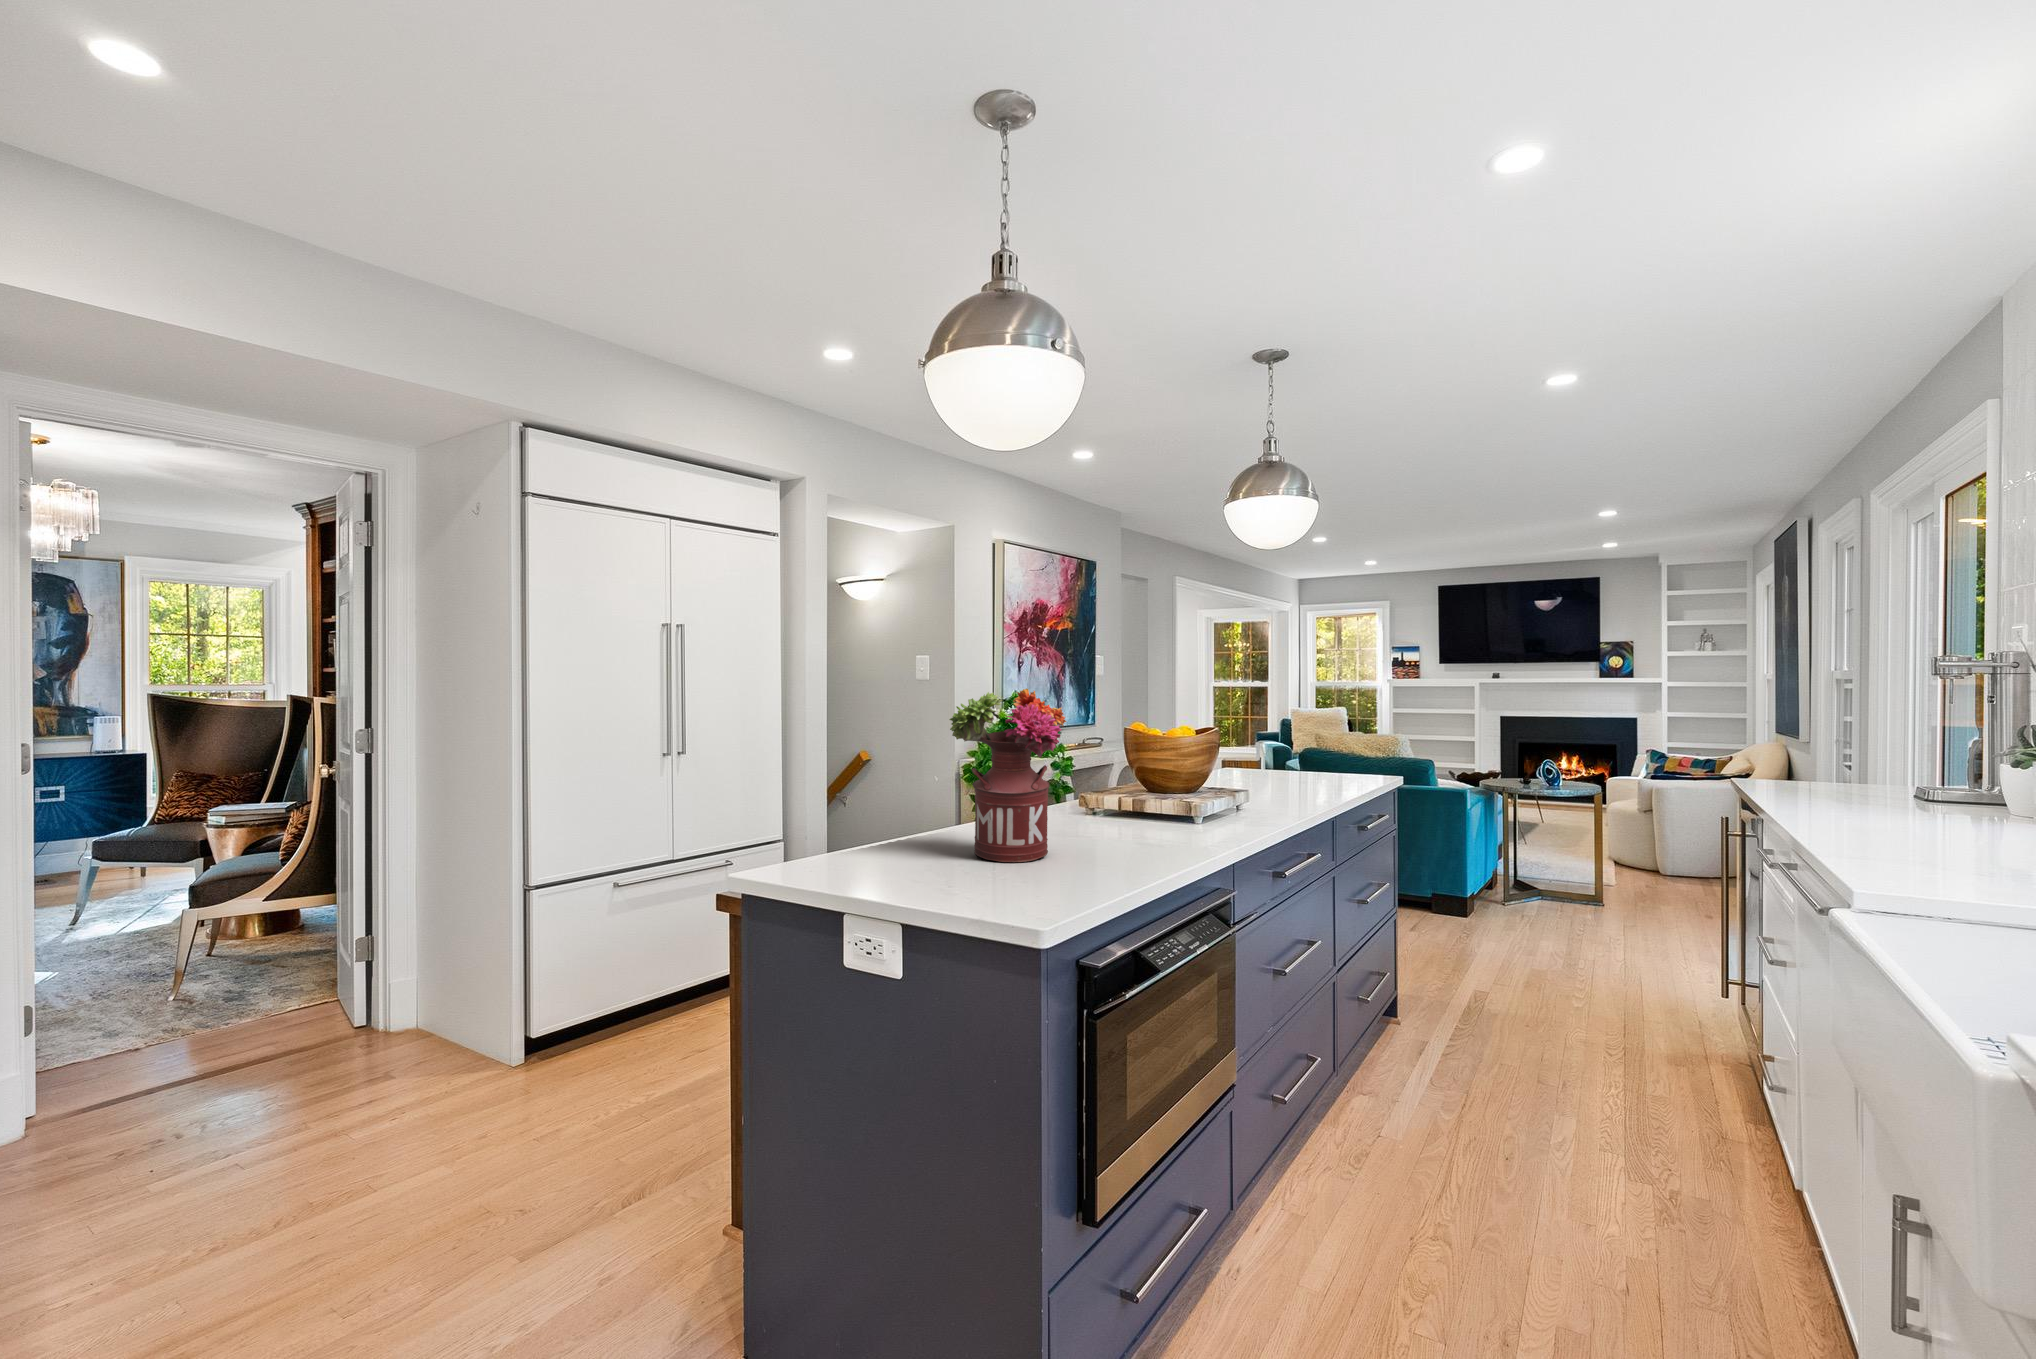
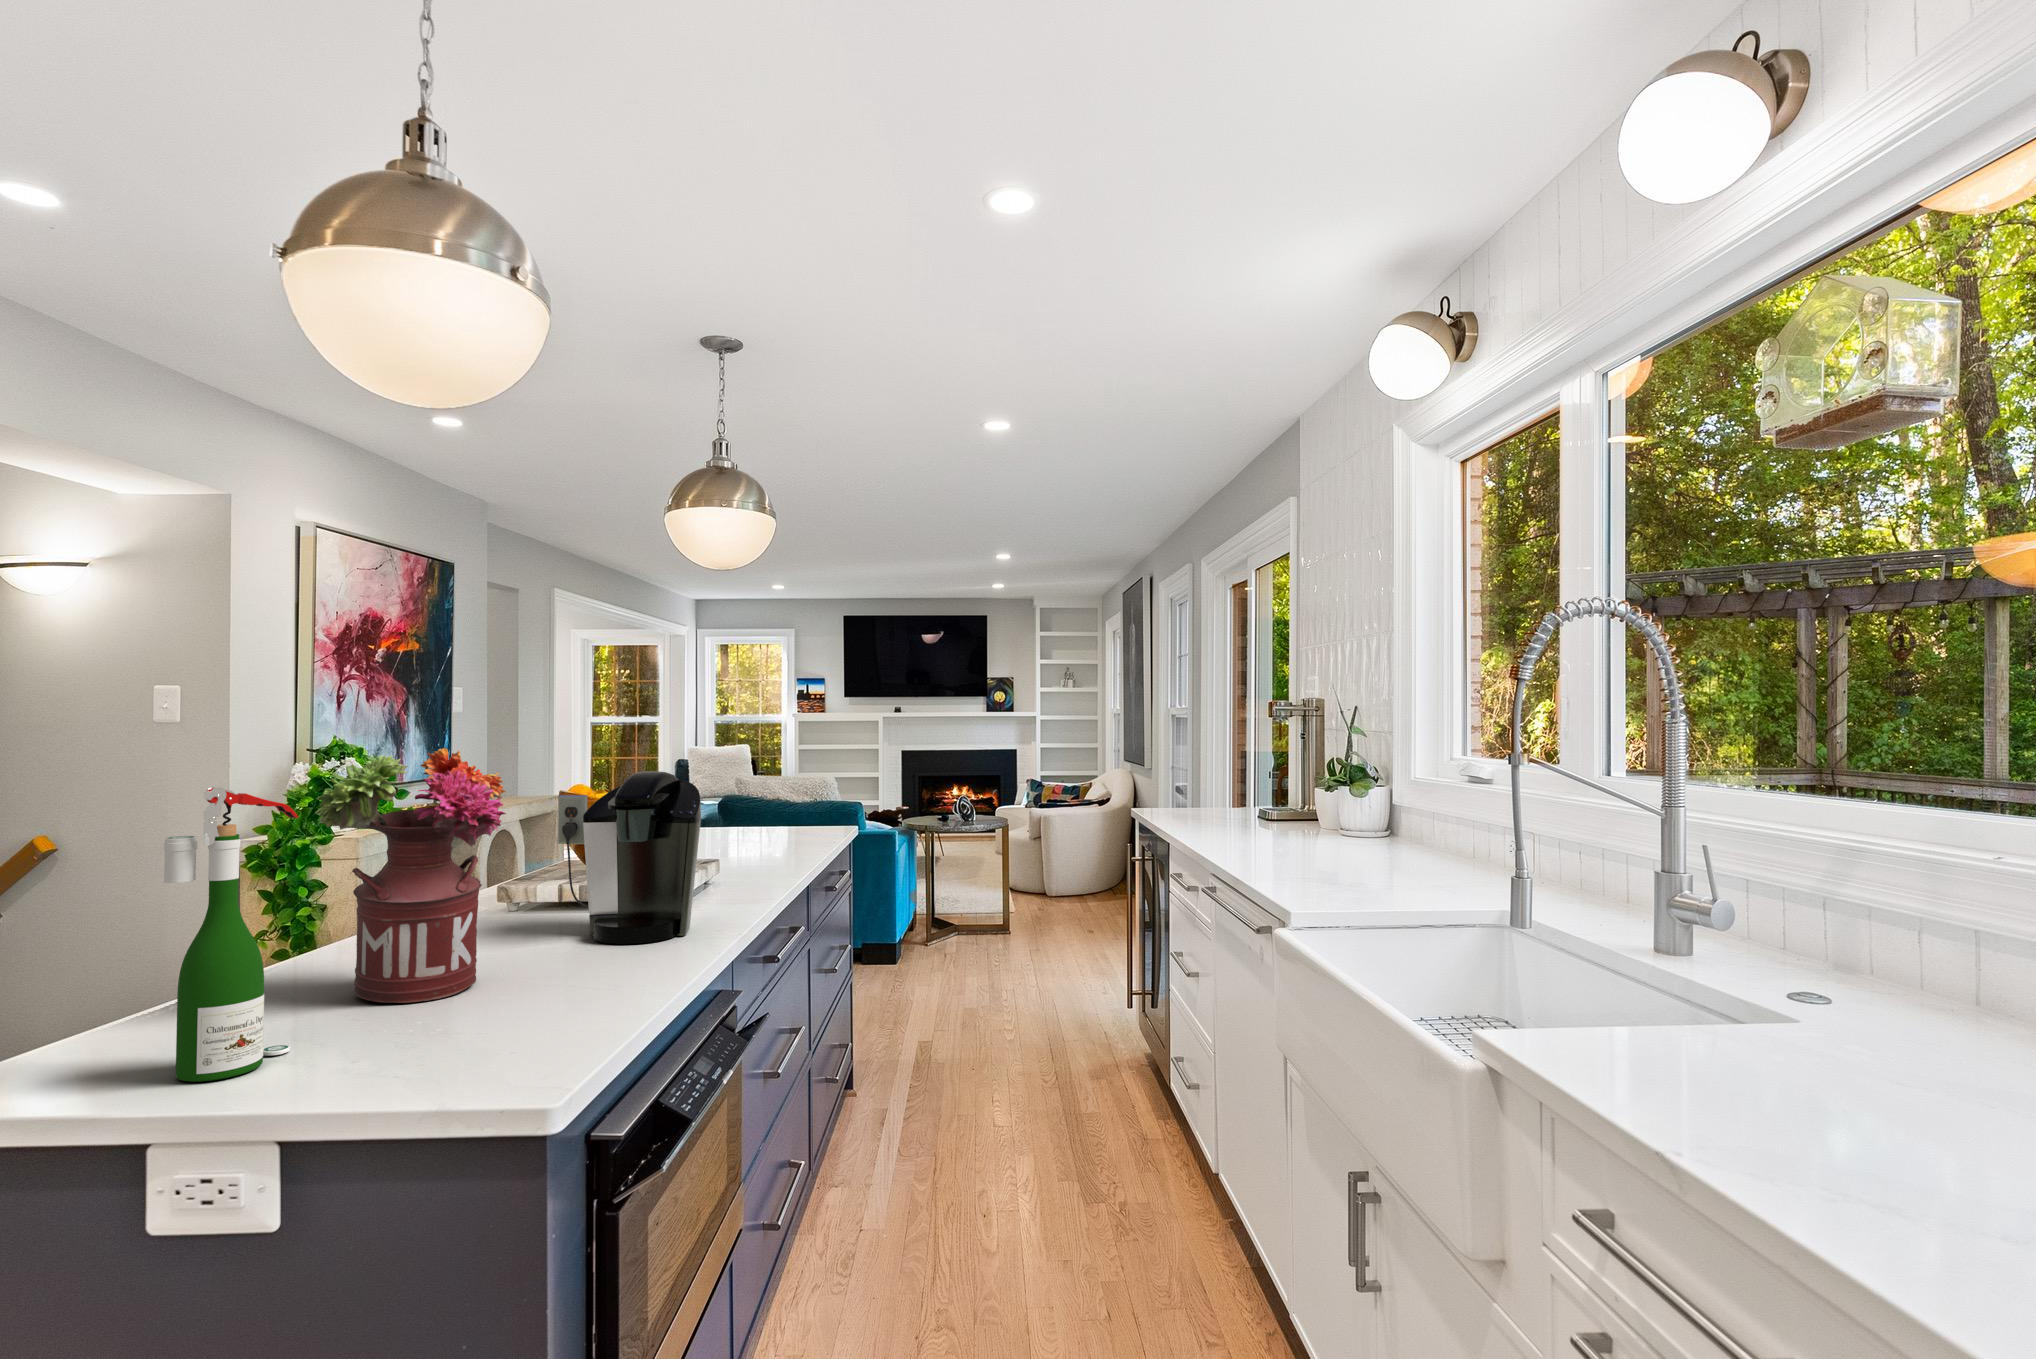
wine bottle: none [862,707,931,887] -> present [164,787,298,1082]
coffee maker: none [1120,713,1219,845] -> present [558,771,701,944]

